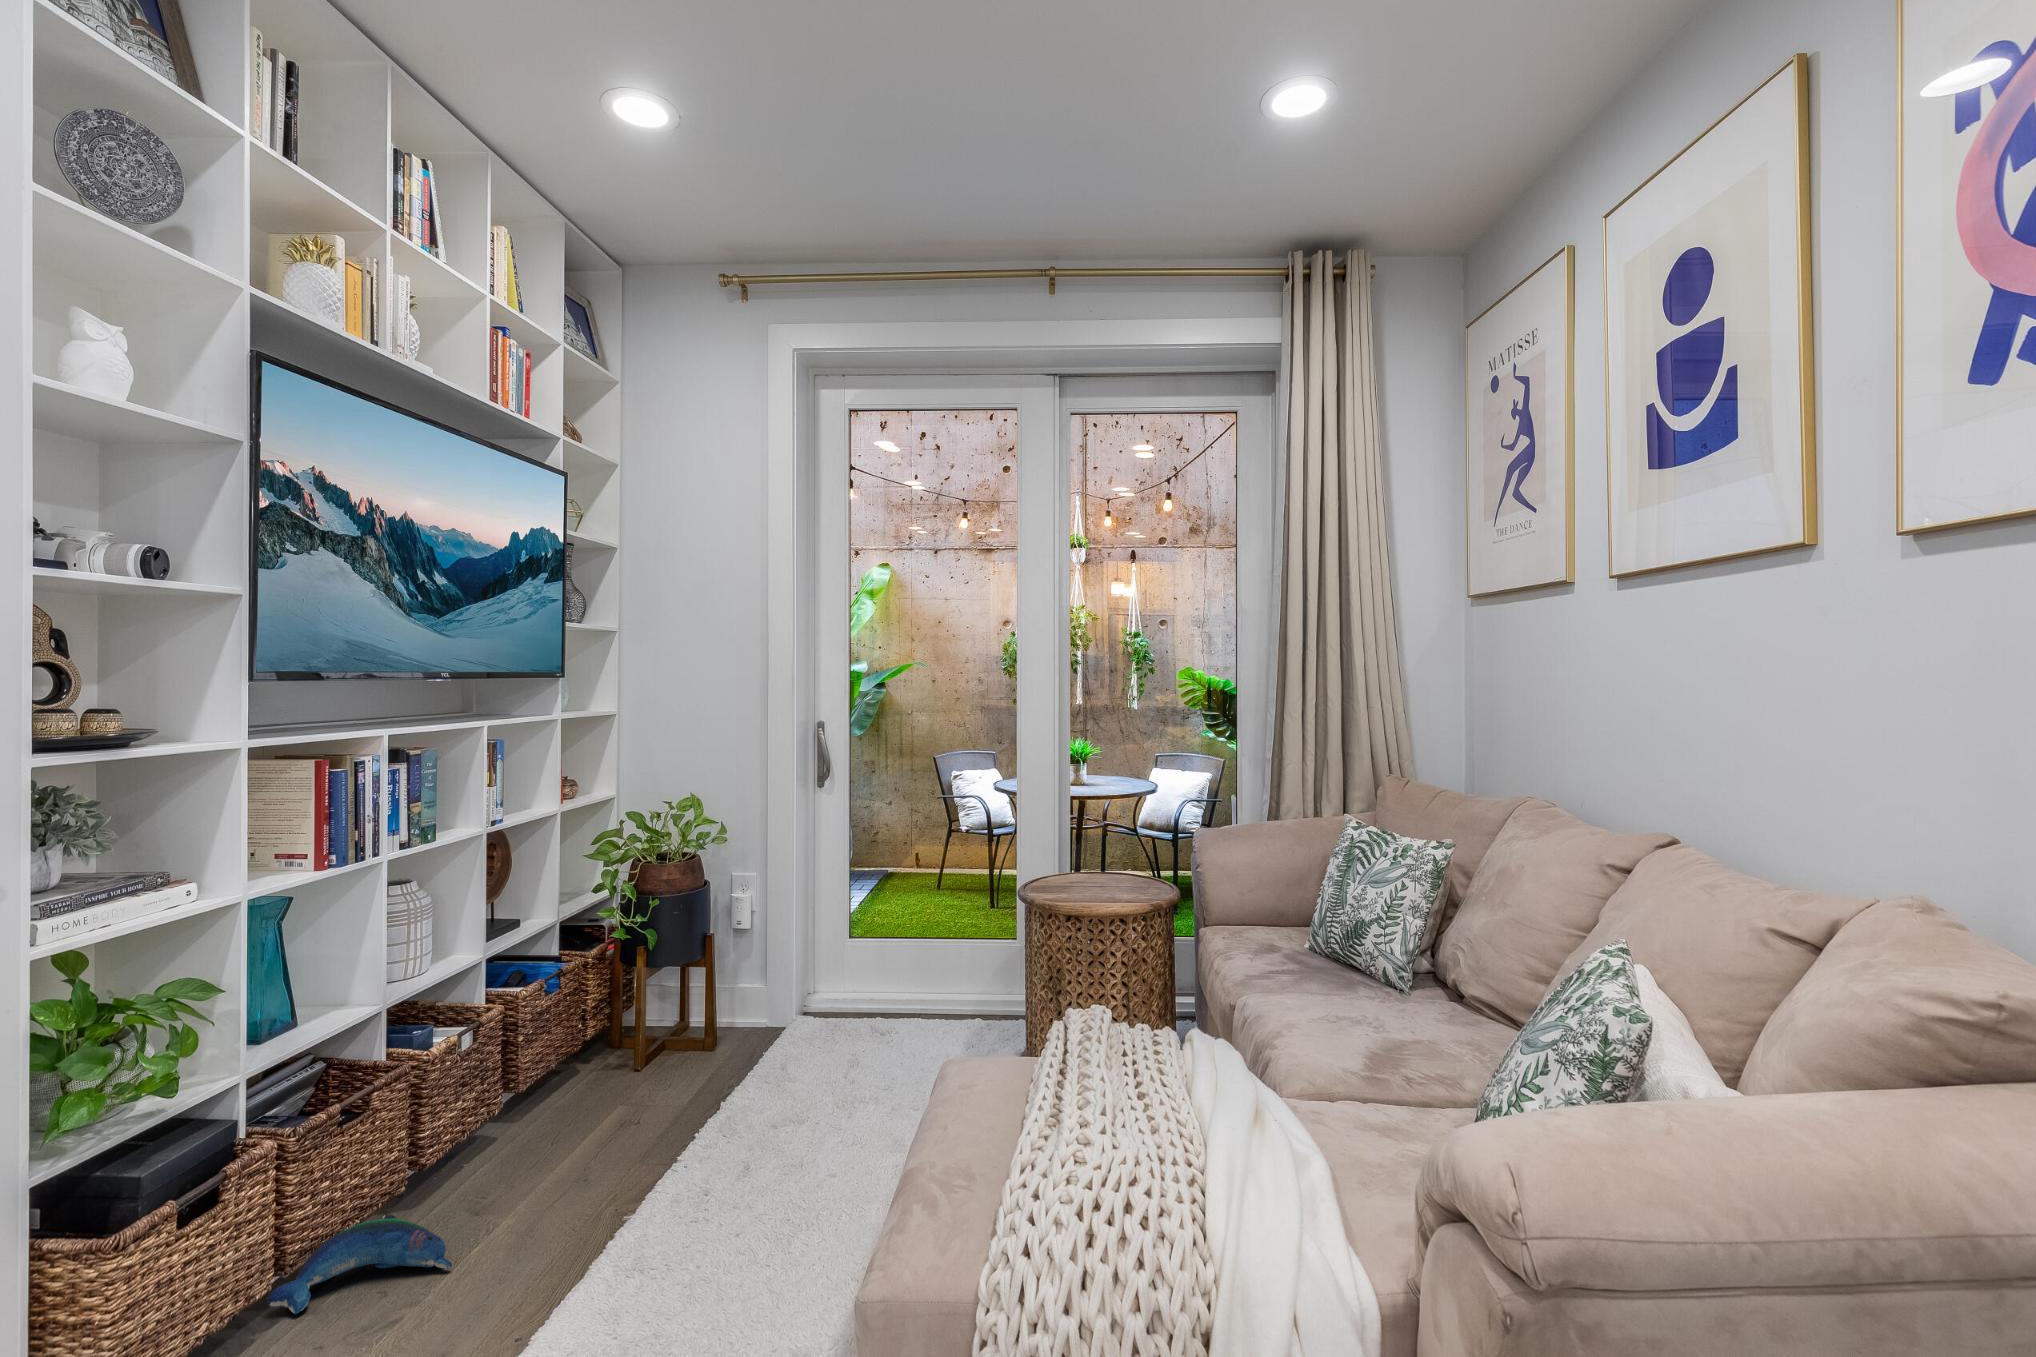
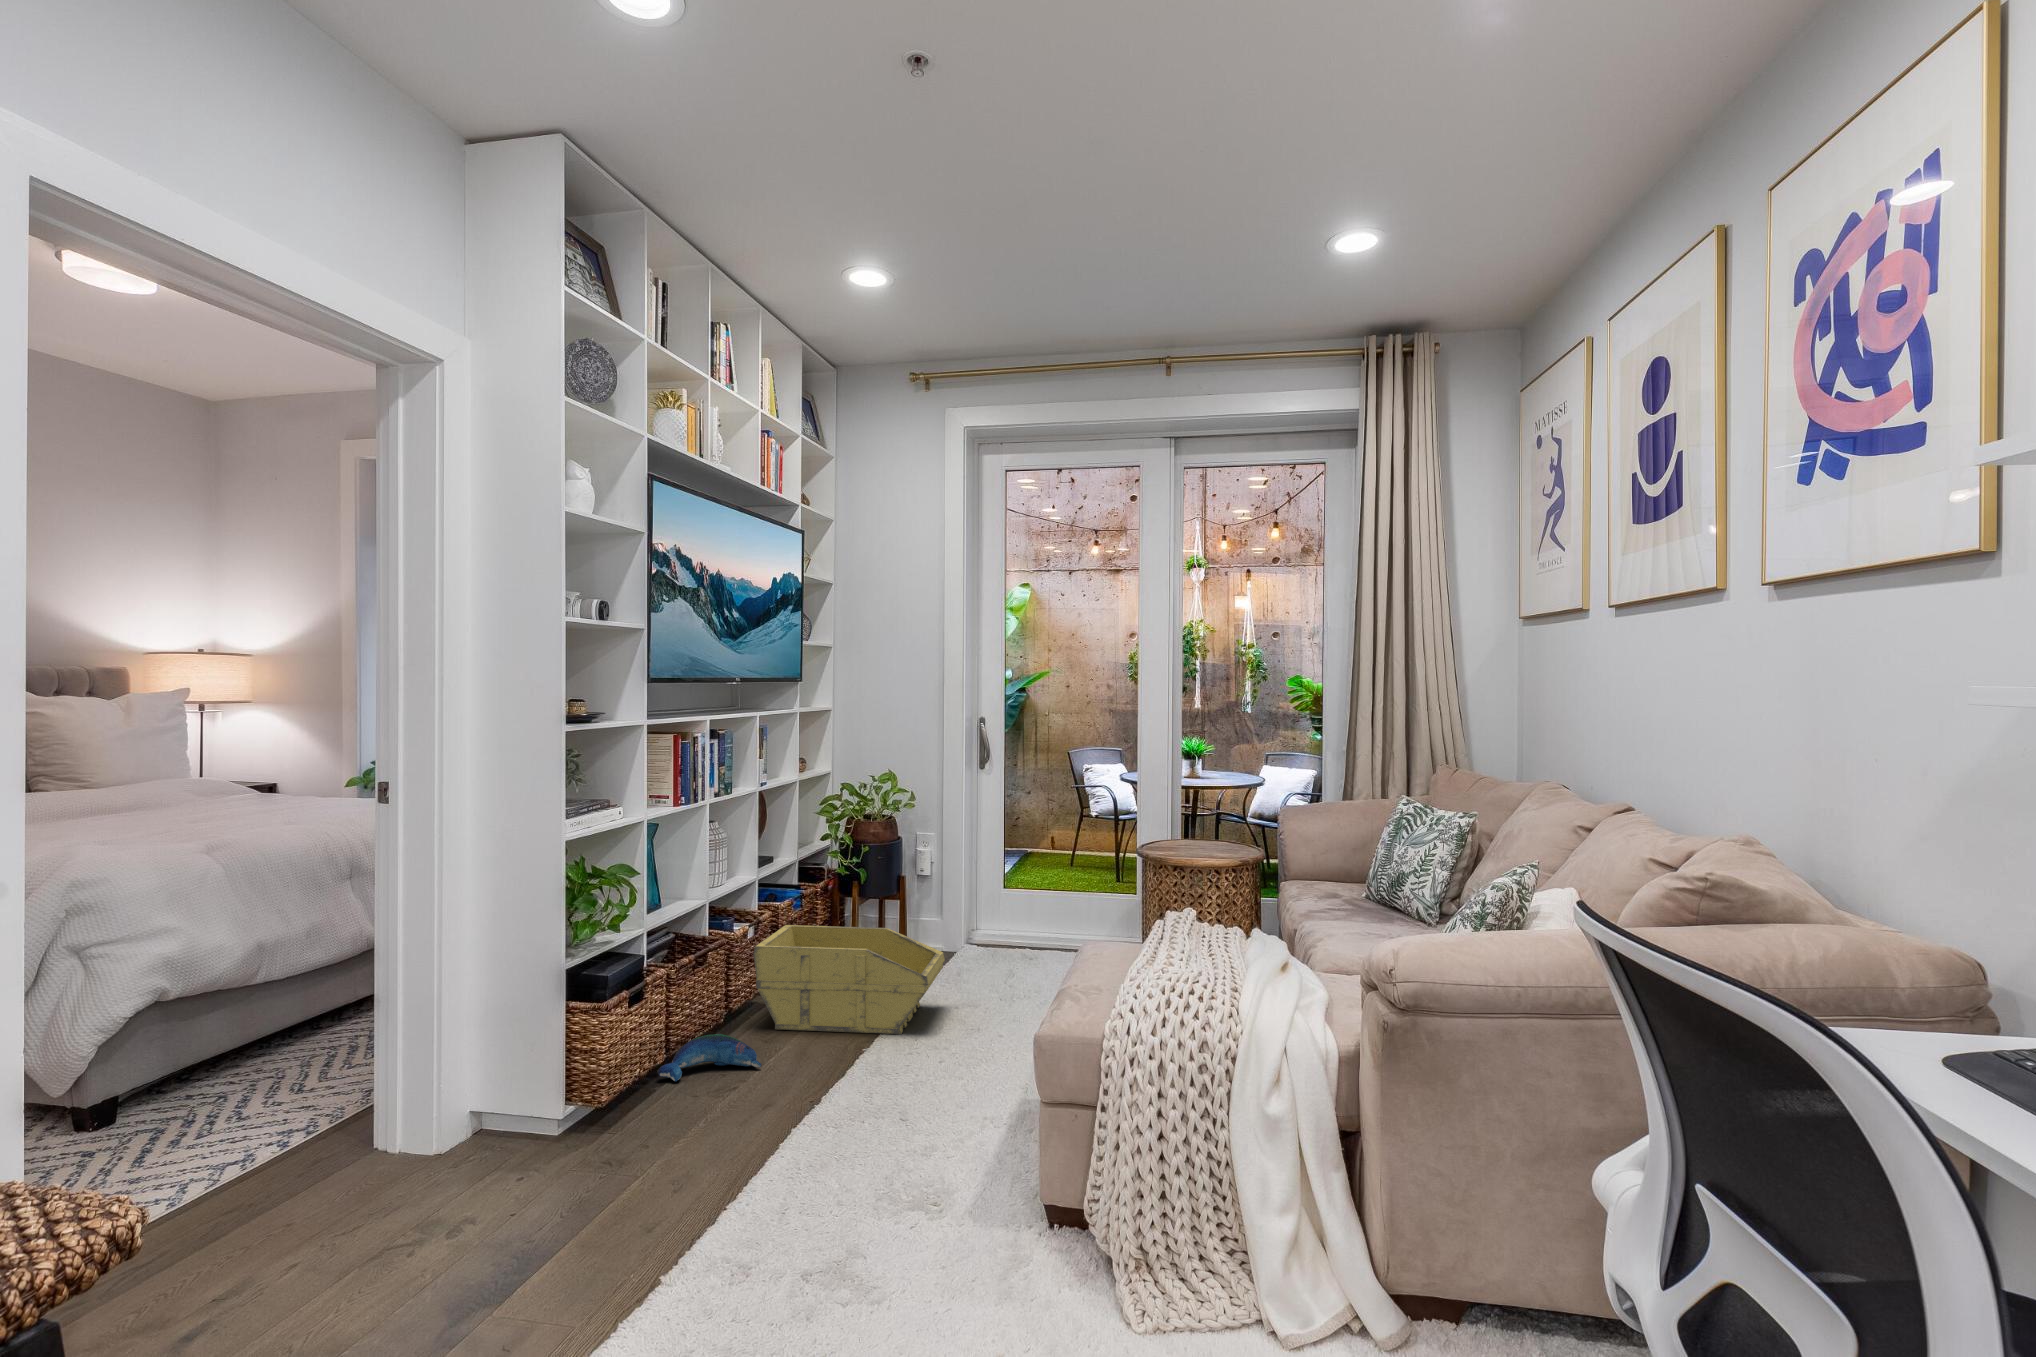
storage bin: none [465,1014,754,1180] -> present [754,925,945,1034]

